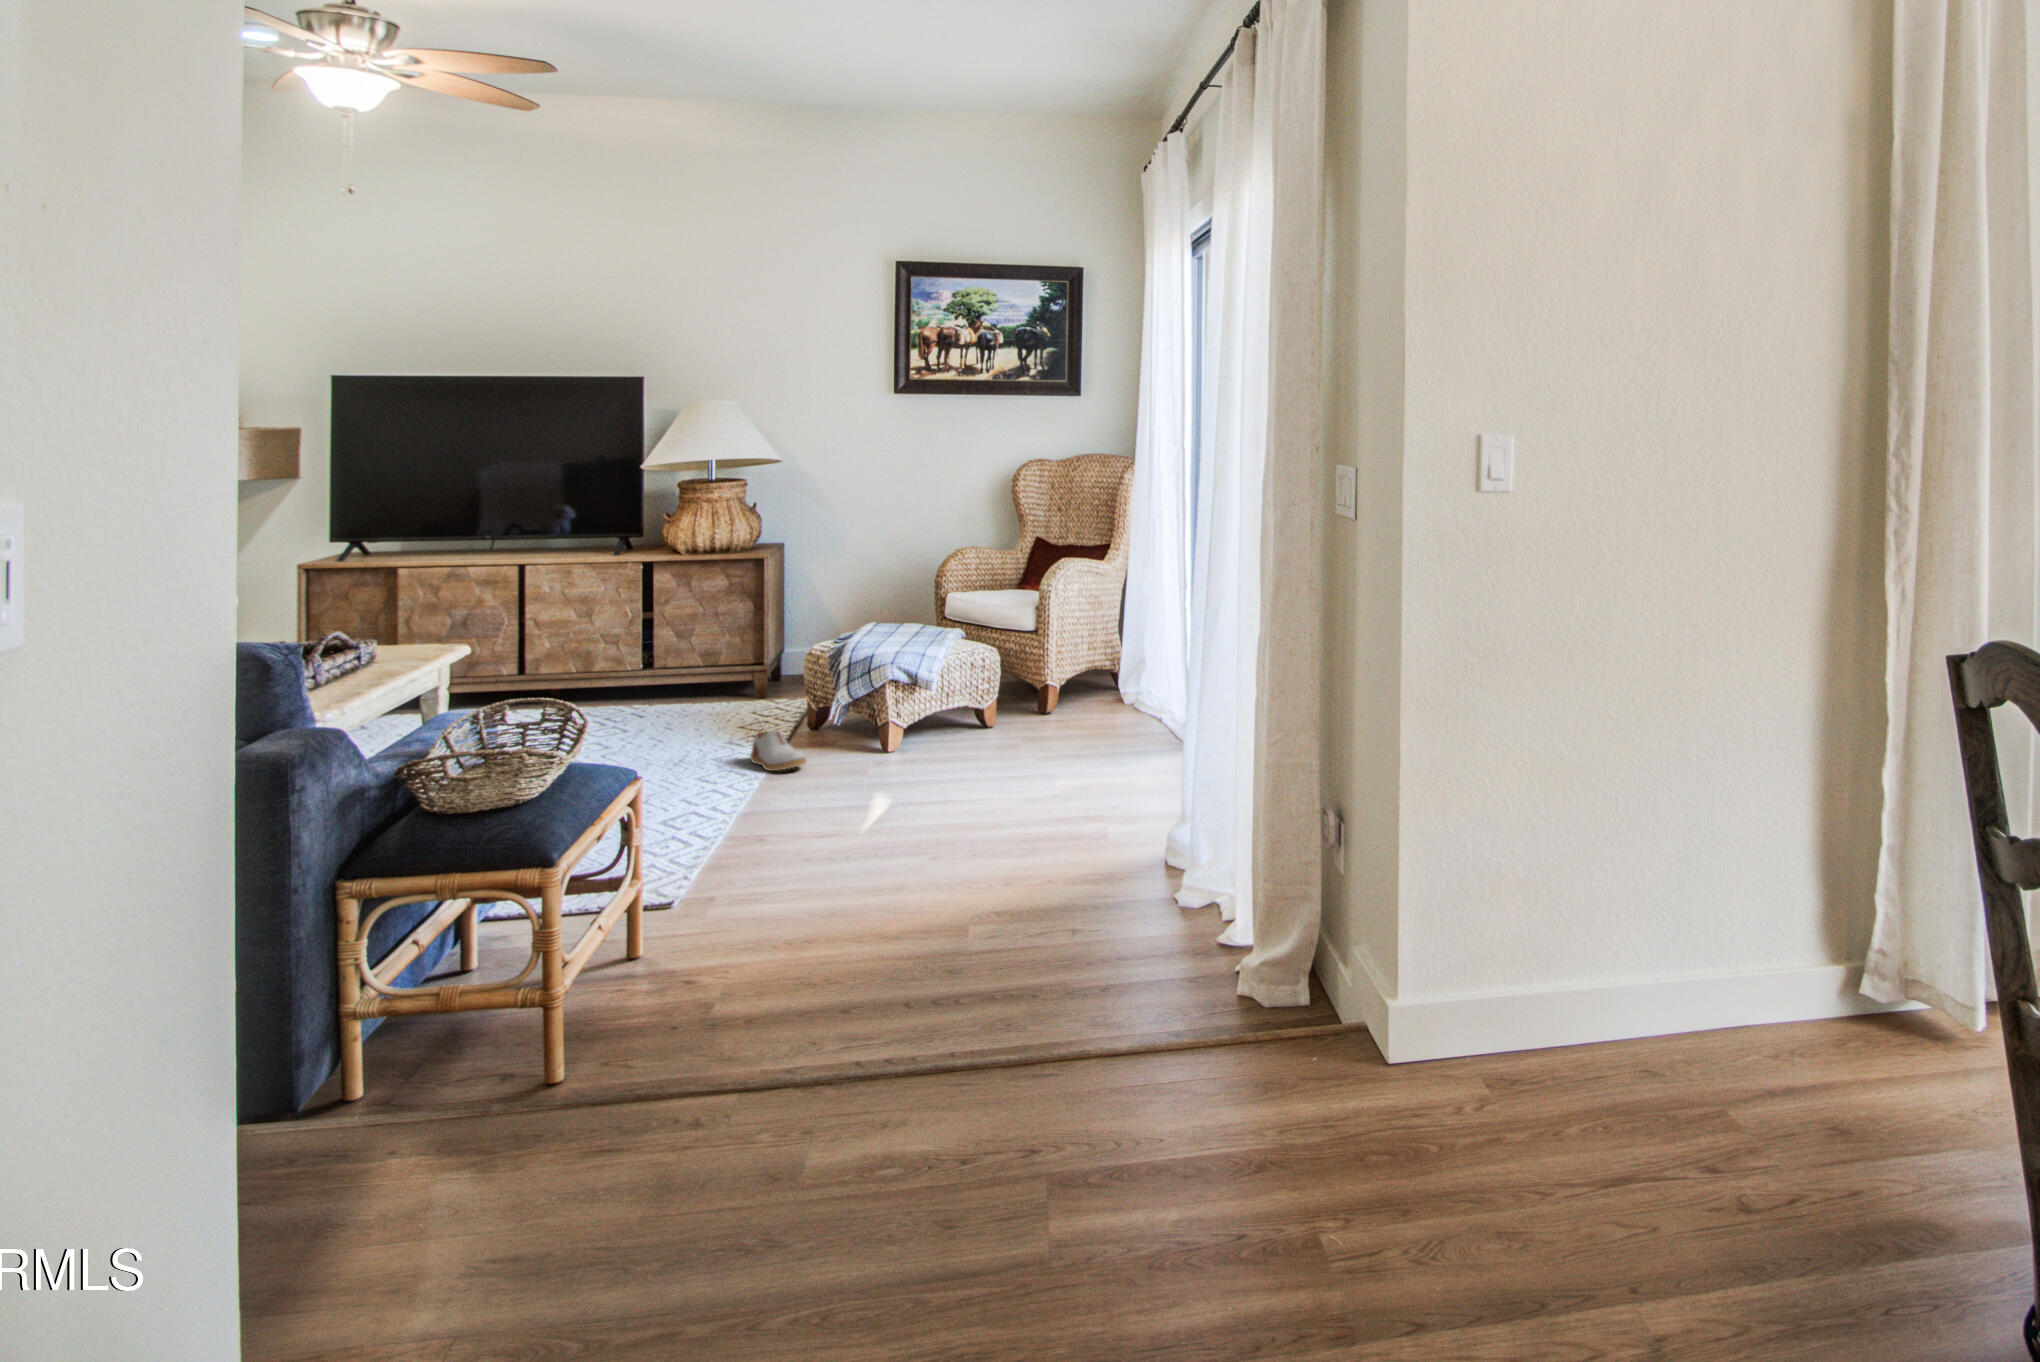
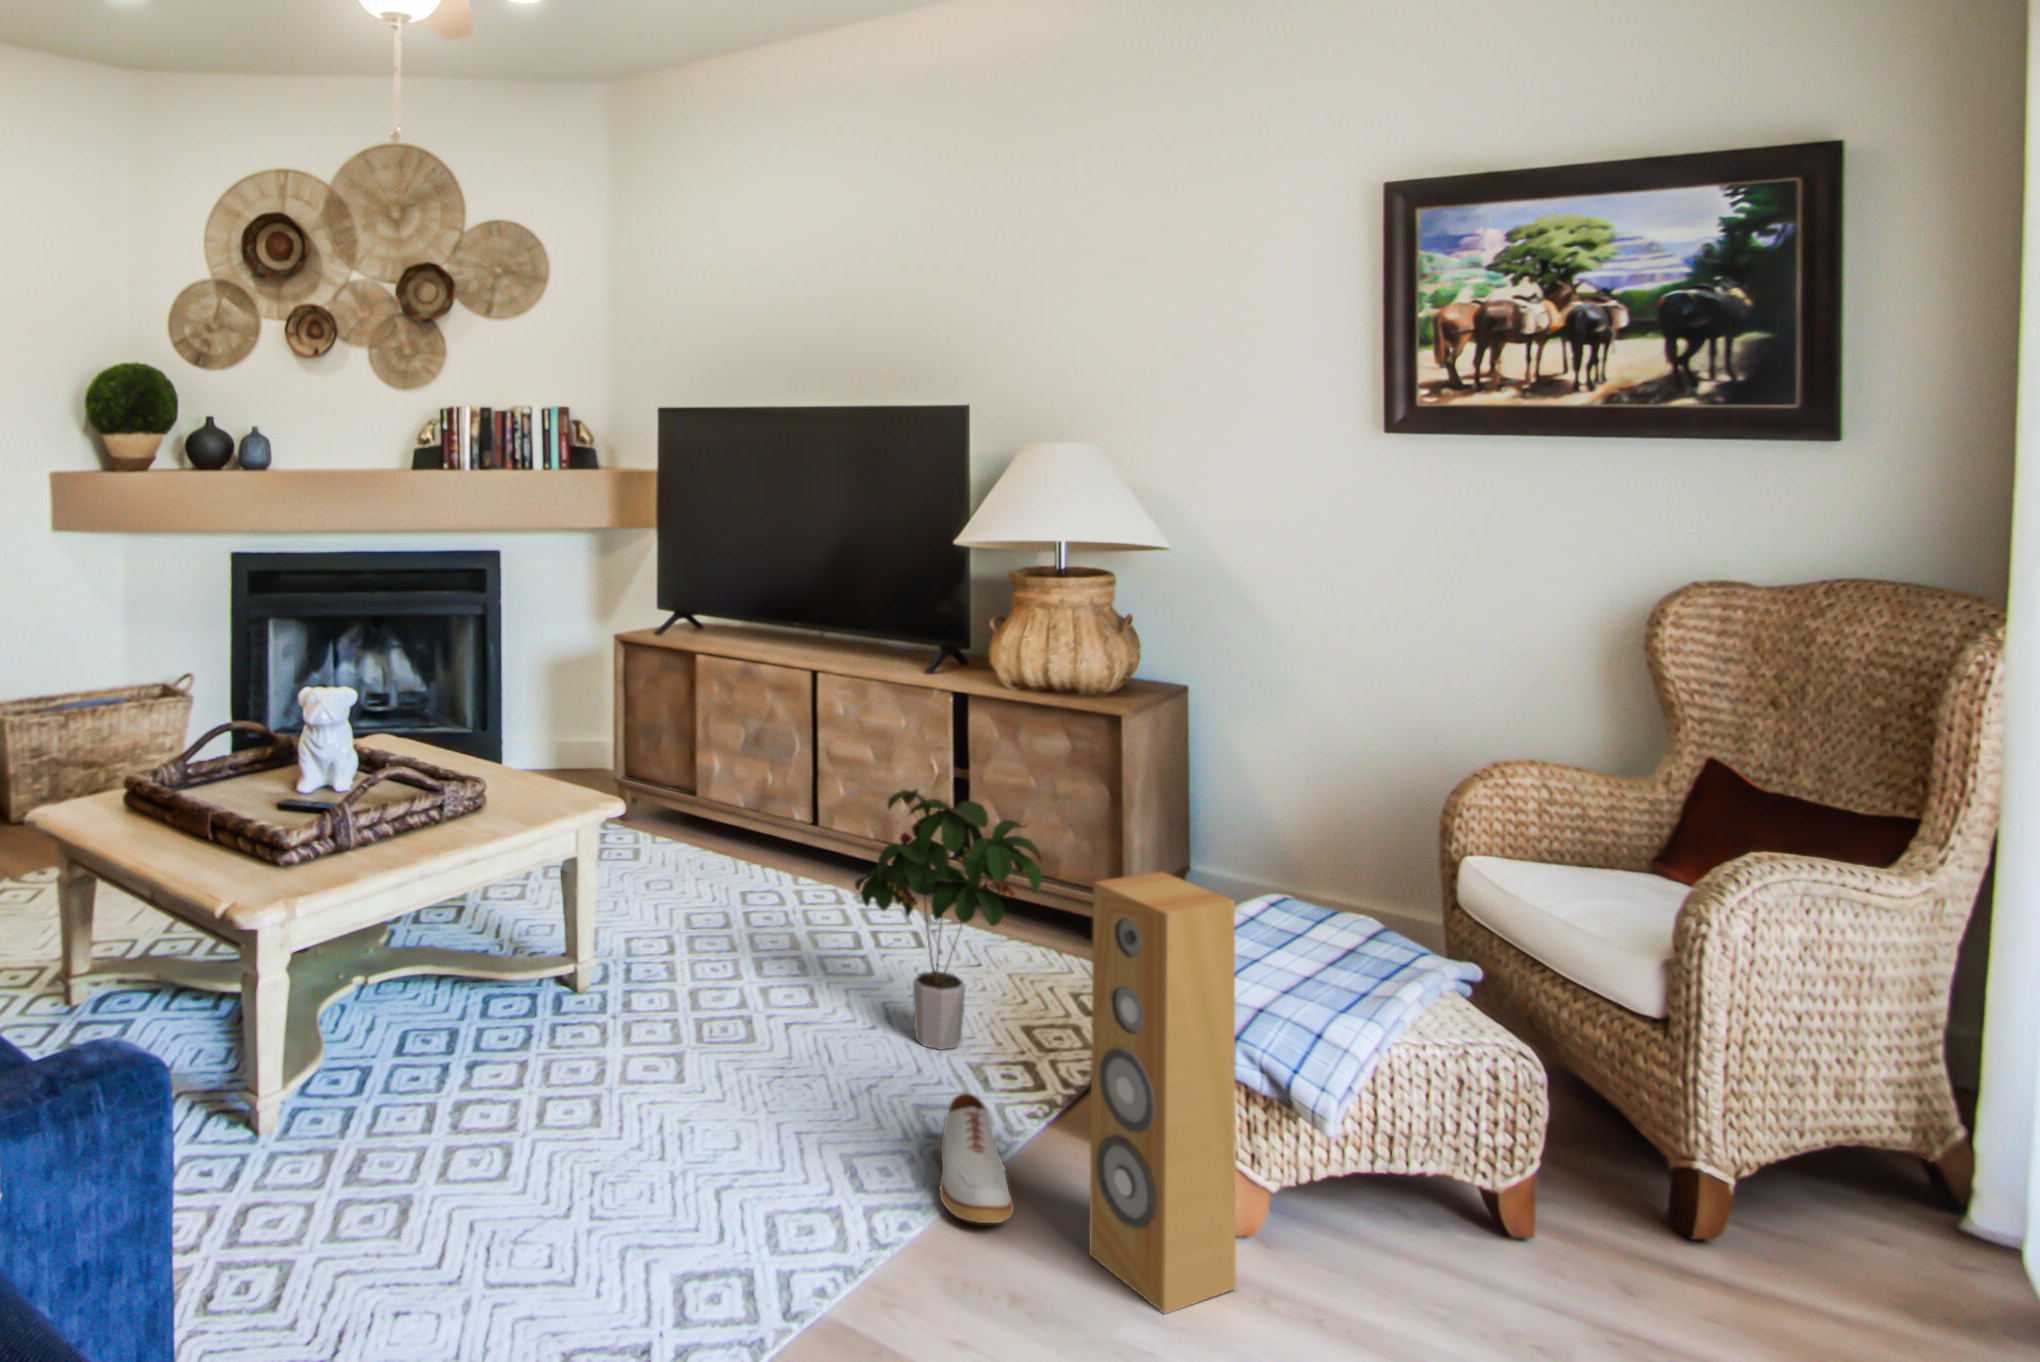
speaker: none [843,599,903,767] -> present [1089,872,1236,1314]
potted plant: none [636,606,766,742] -> present [855,789,1042,1050]

